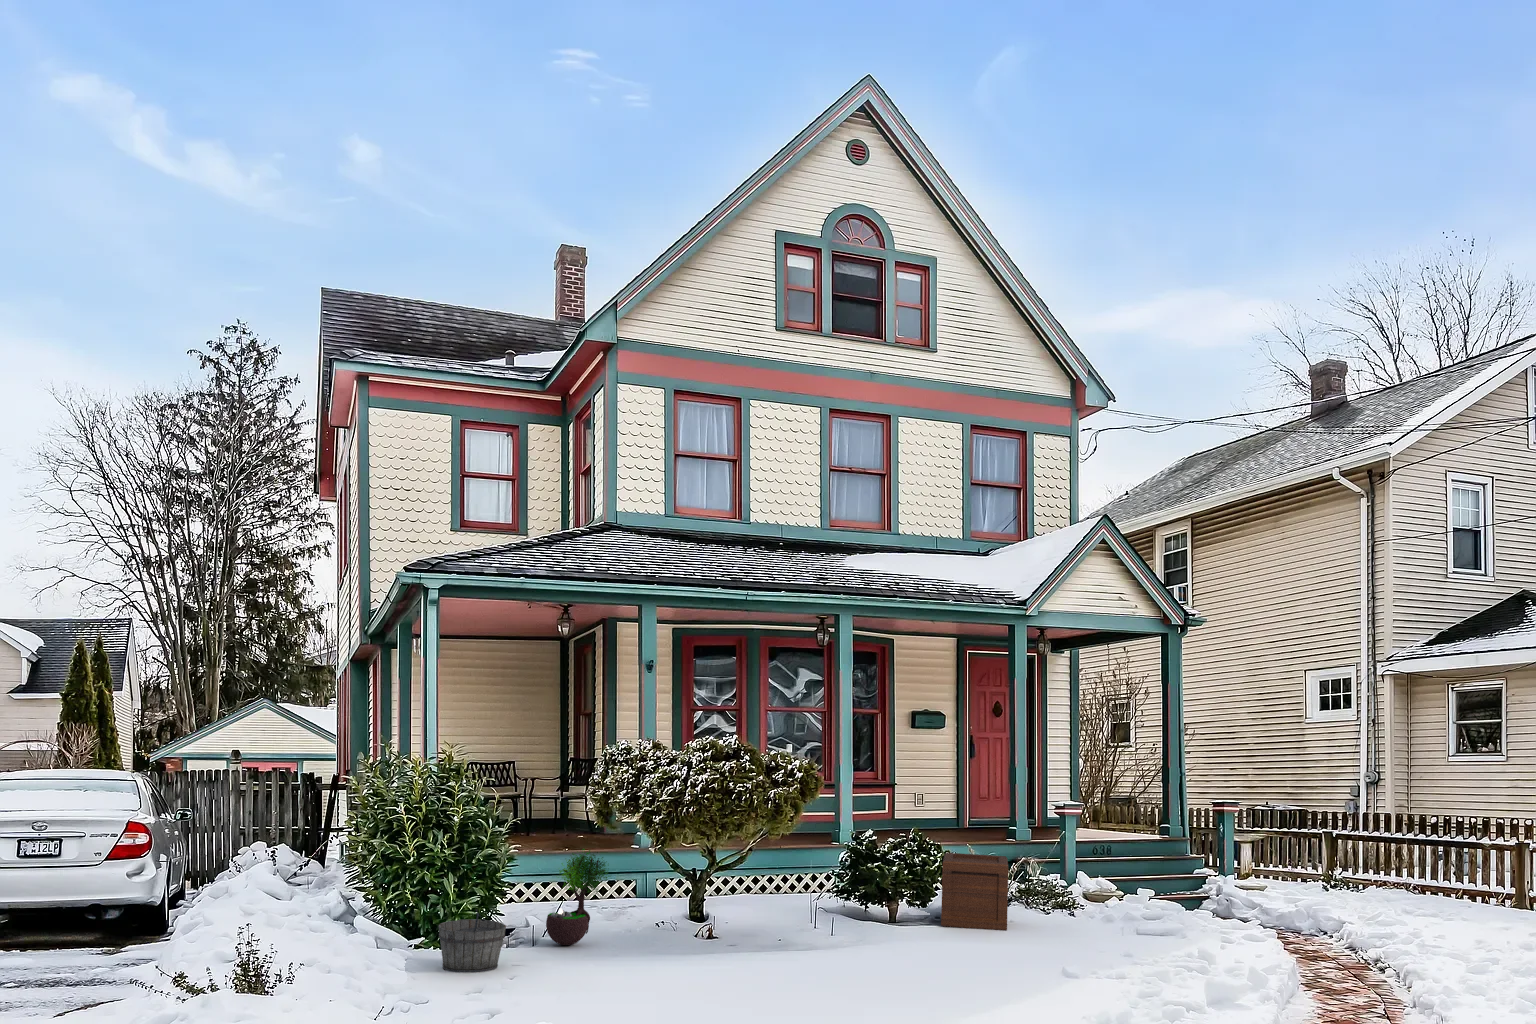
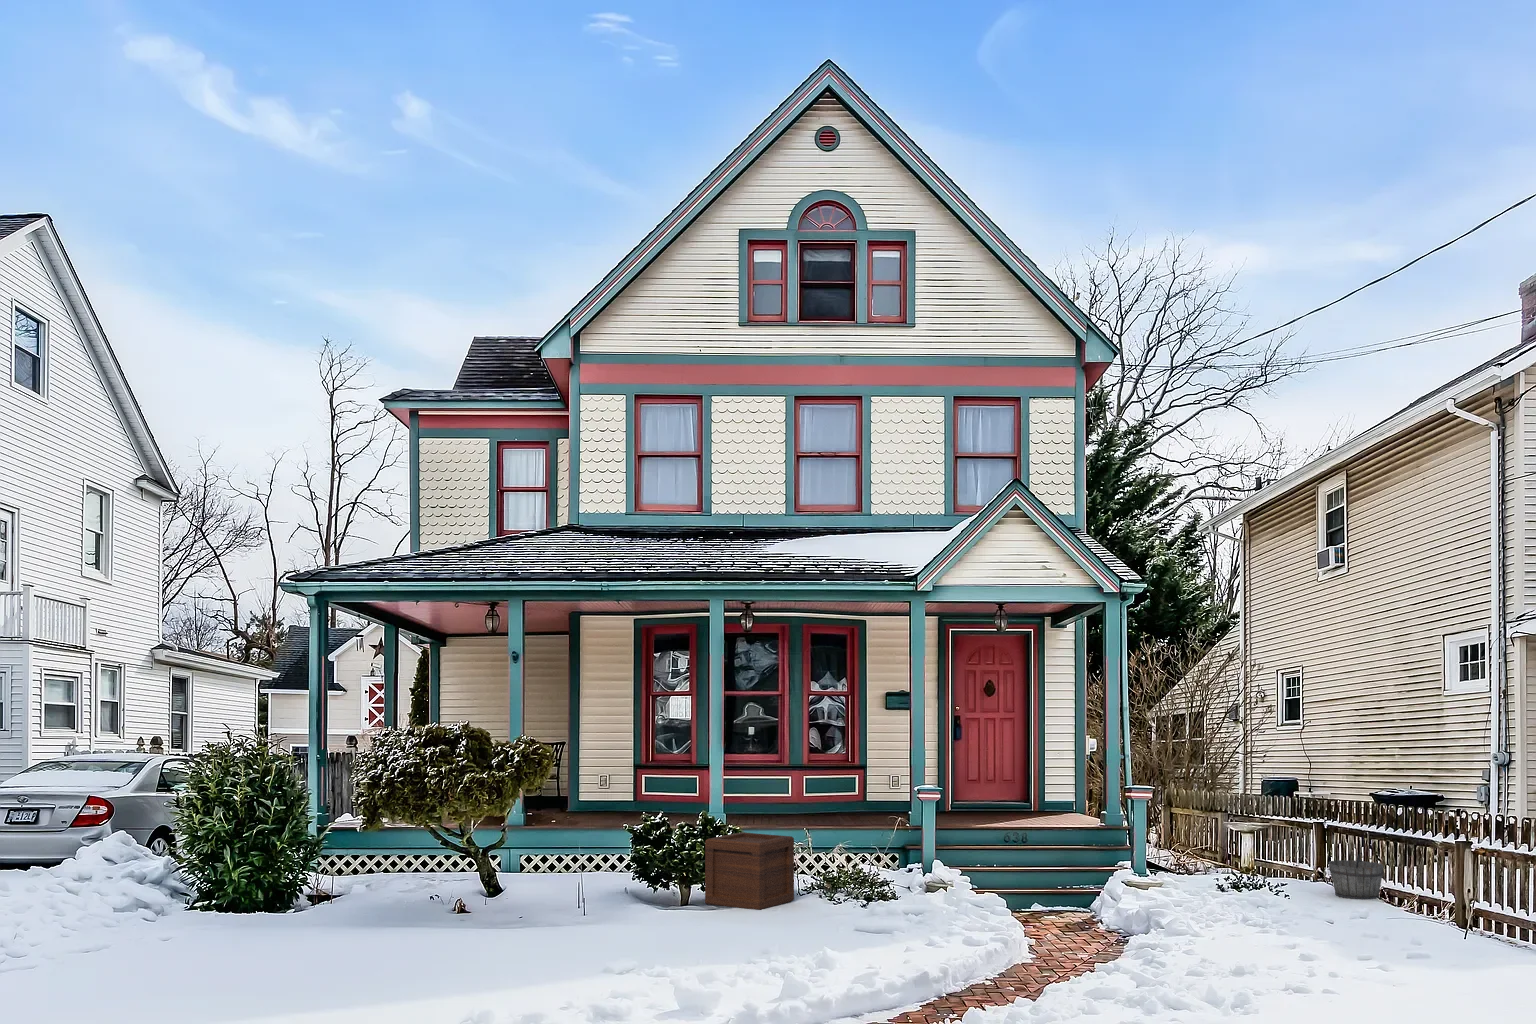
potted tree: present [546,849,610,945] -> none [303,817,355,904]
wooden bucket: present [439,909,506,973] -> present [1328,853,1384,899]

